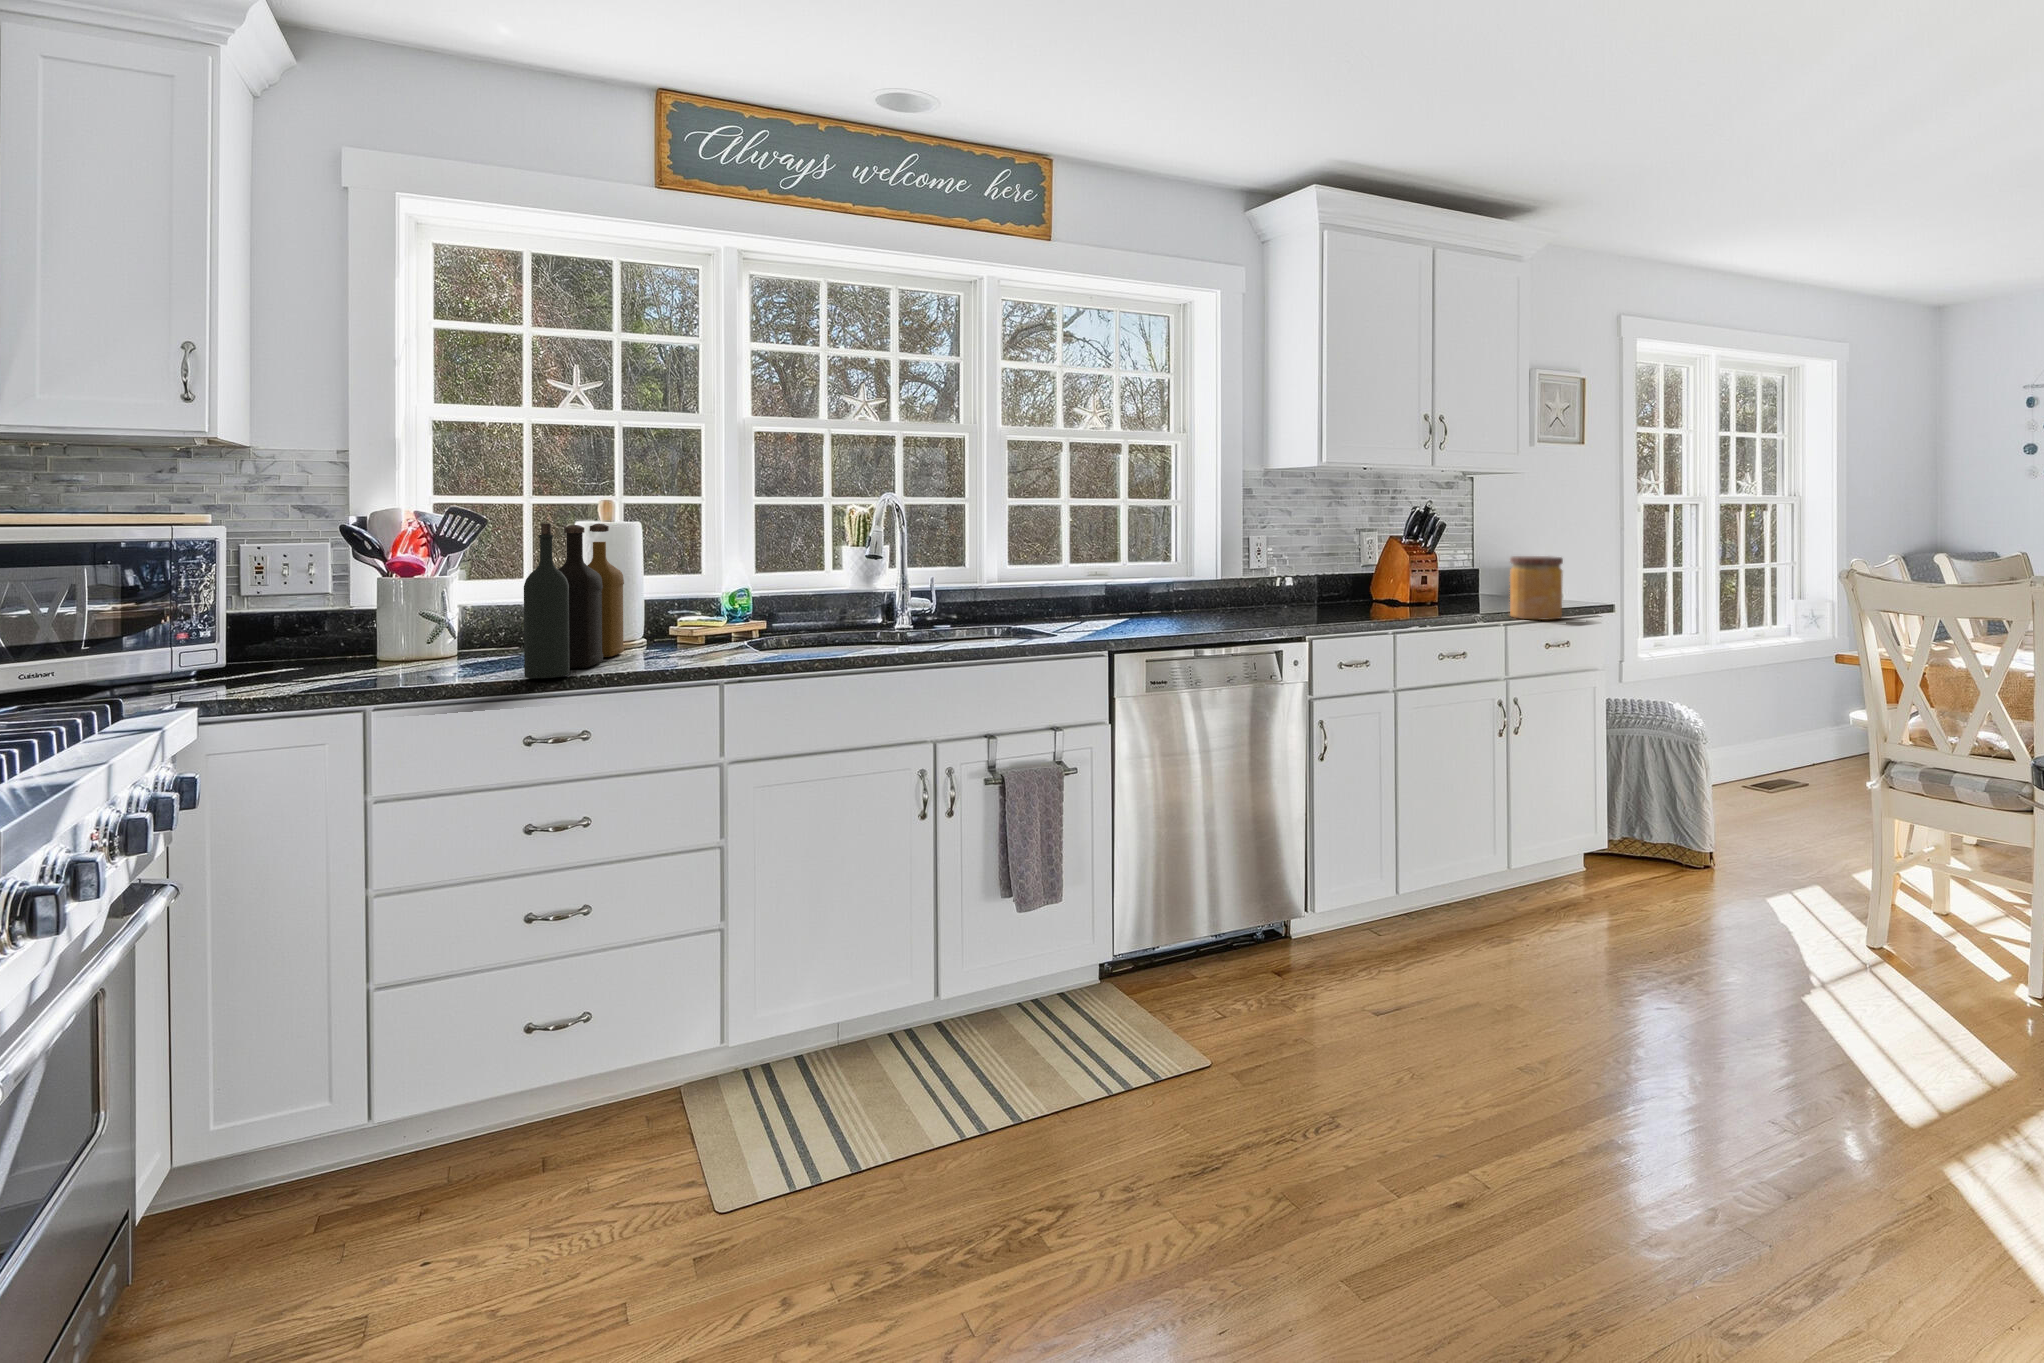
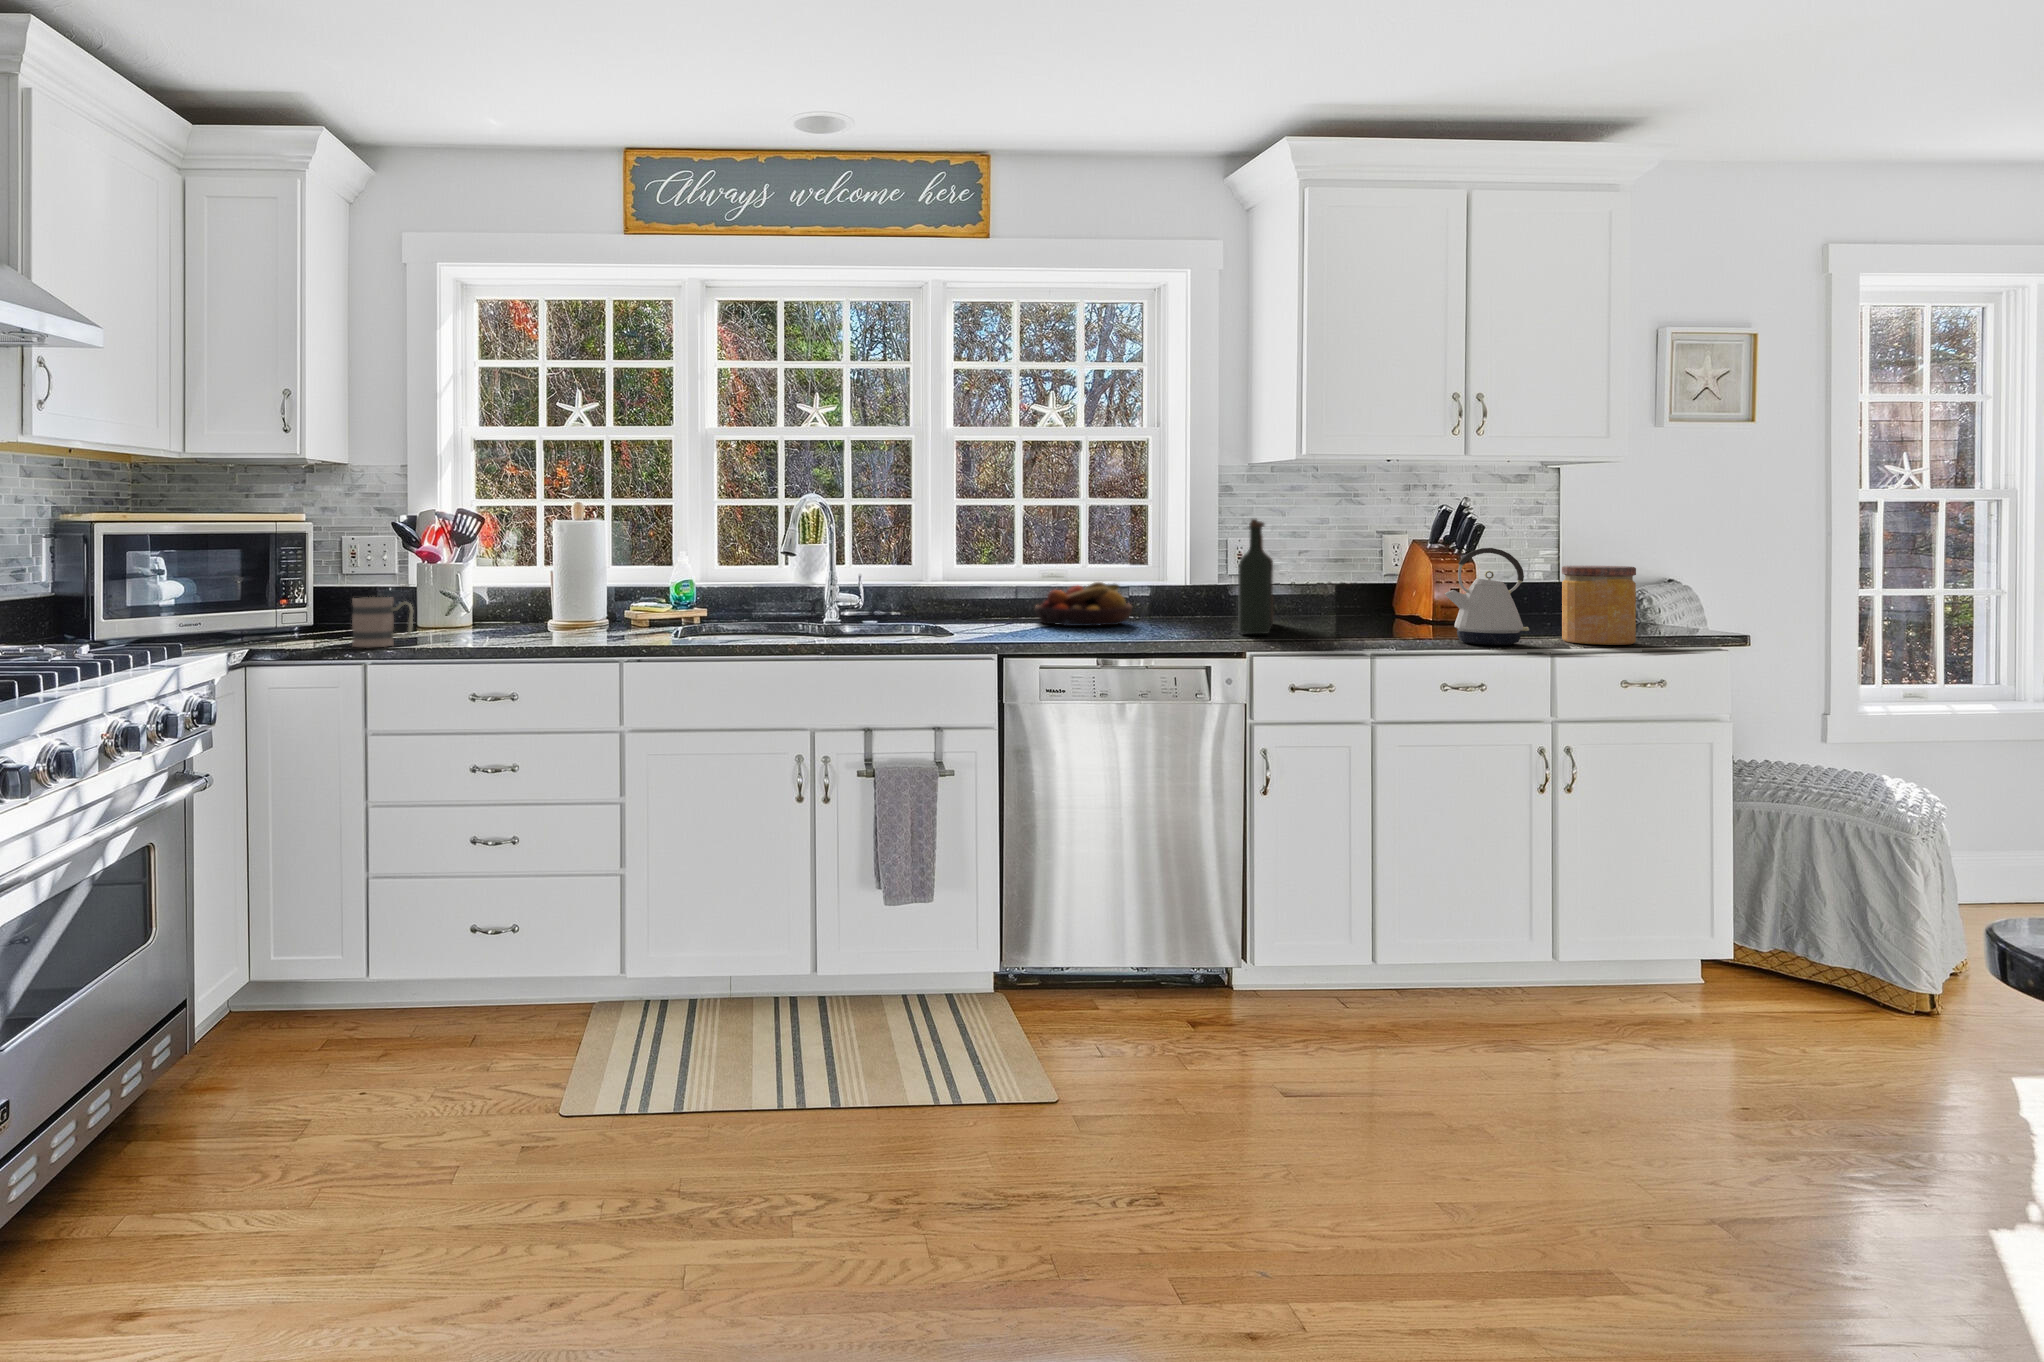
bottle: present [524,523,624,678] -> present [1238,519,1273,634]
kettle: none [1440,543,1500,624] -> present [1445,548,1529,645]
fruit bowl: none [1090,576,1181,619] -> present [1035,582,1132,626]
mug: none [333,624,430,693] -> present [352,597,413,647]

